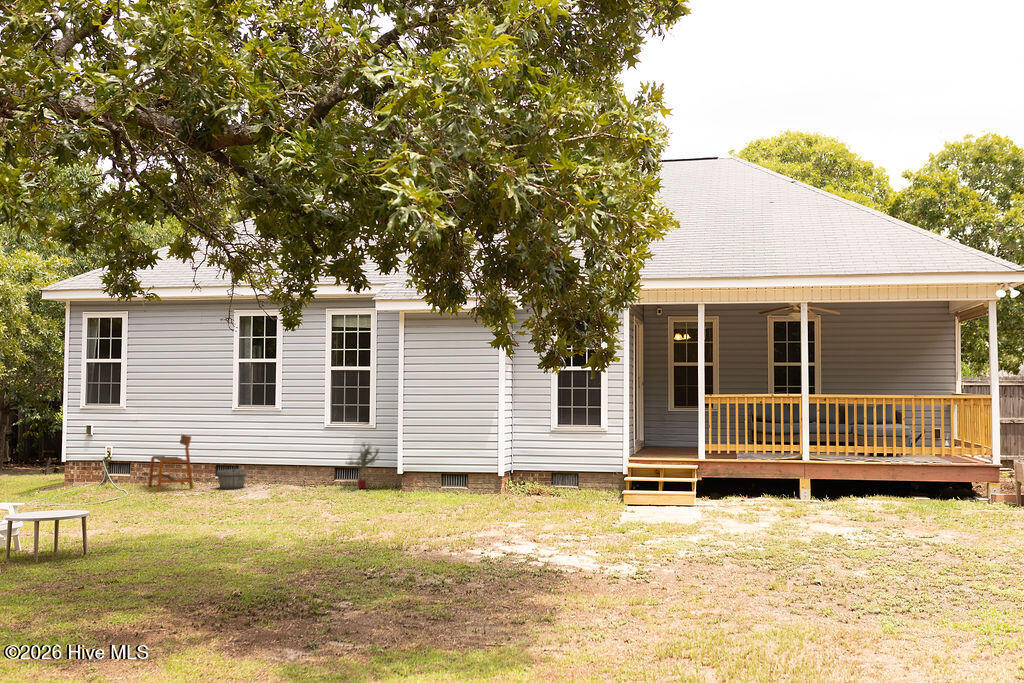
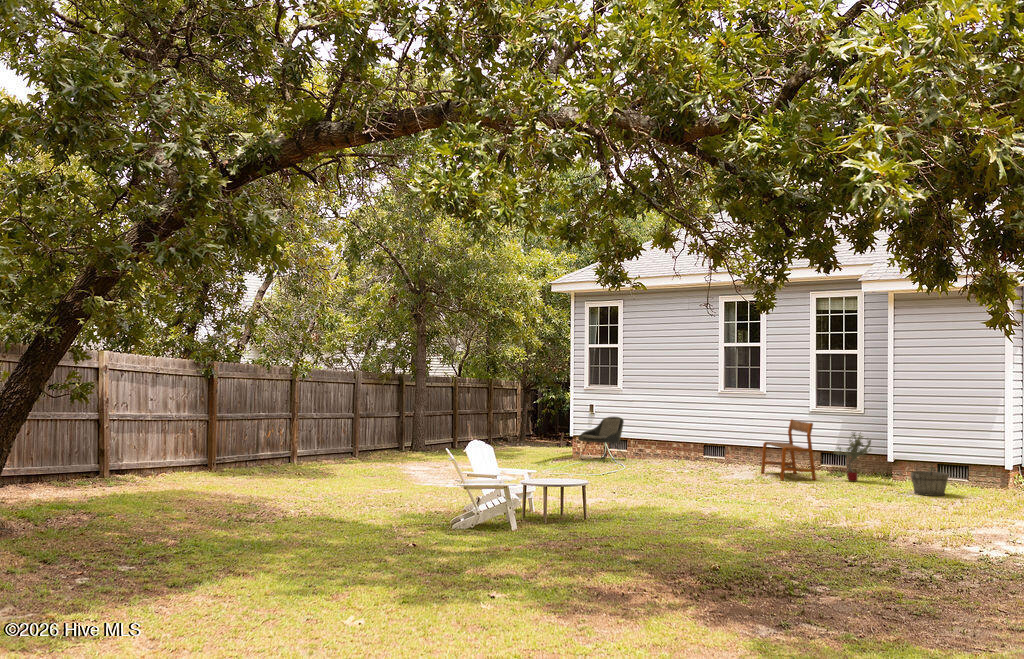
bench: present [149,435,193,492] -> present [761,419,816,481]
lounge chair: none [73,438,130,489] -> present [578,417,626,462]
wooden bucket: present [217,466,247,489] -> present [911,467,948,496]

